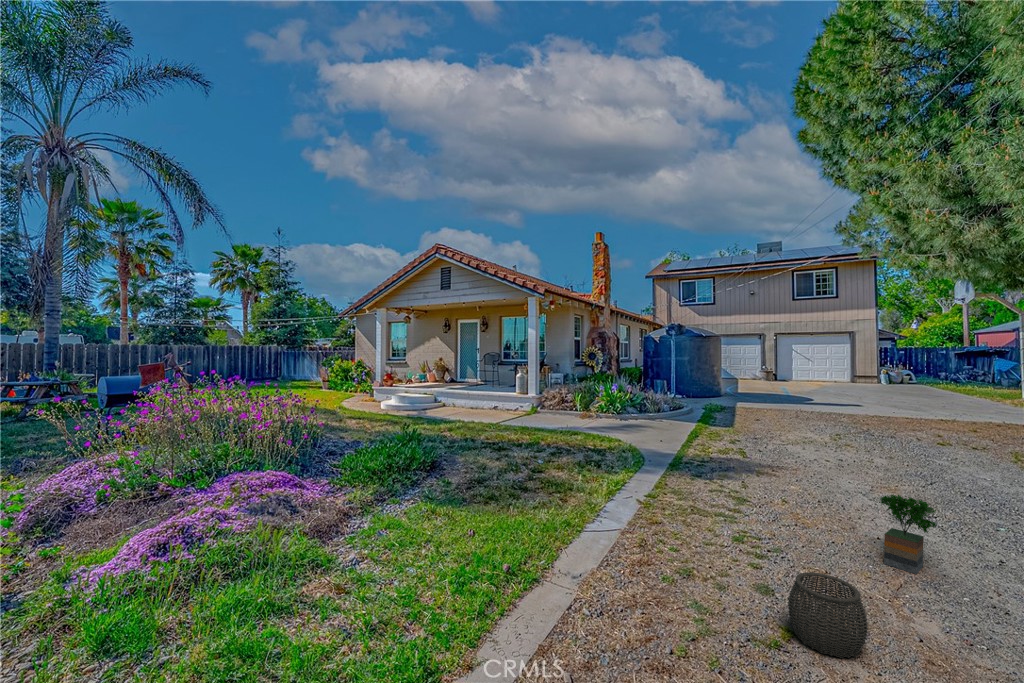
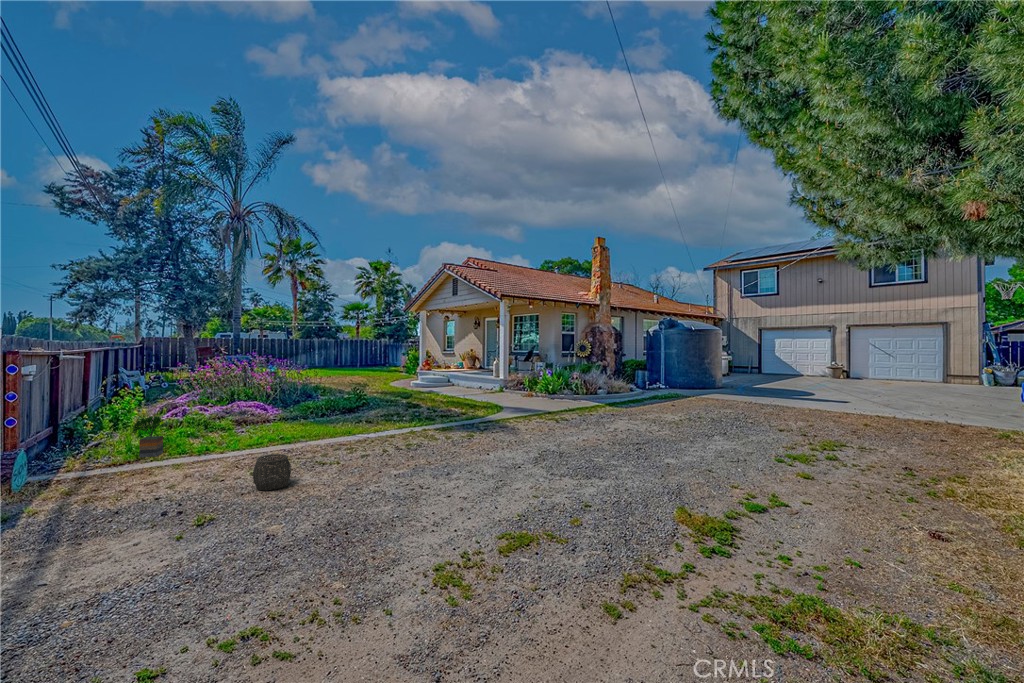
potted tree: present [880,495,937,574] -> present [132,416,167,457]

